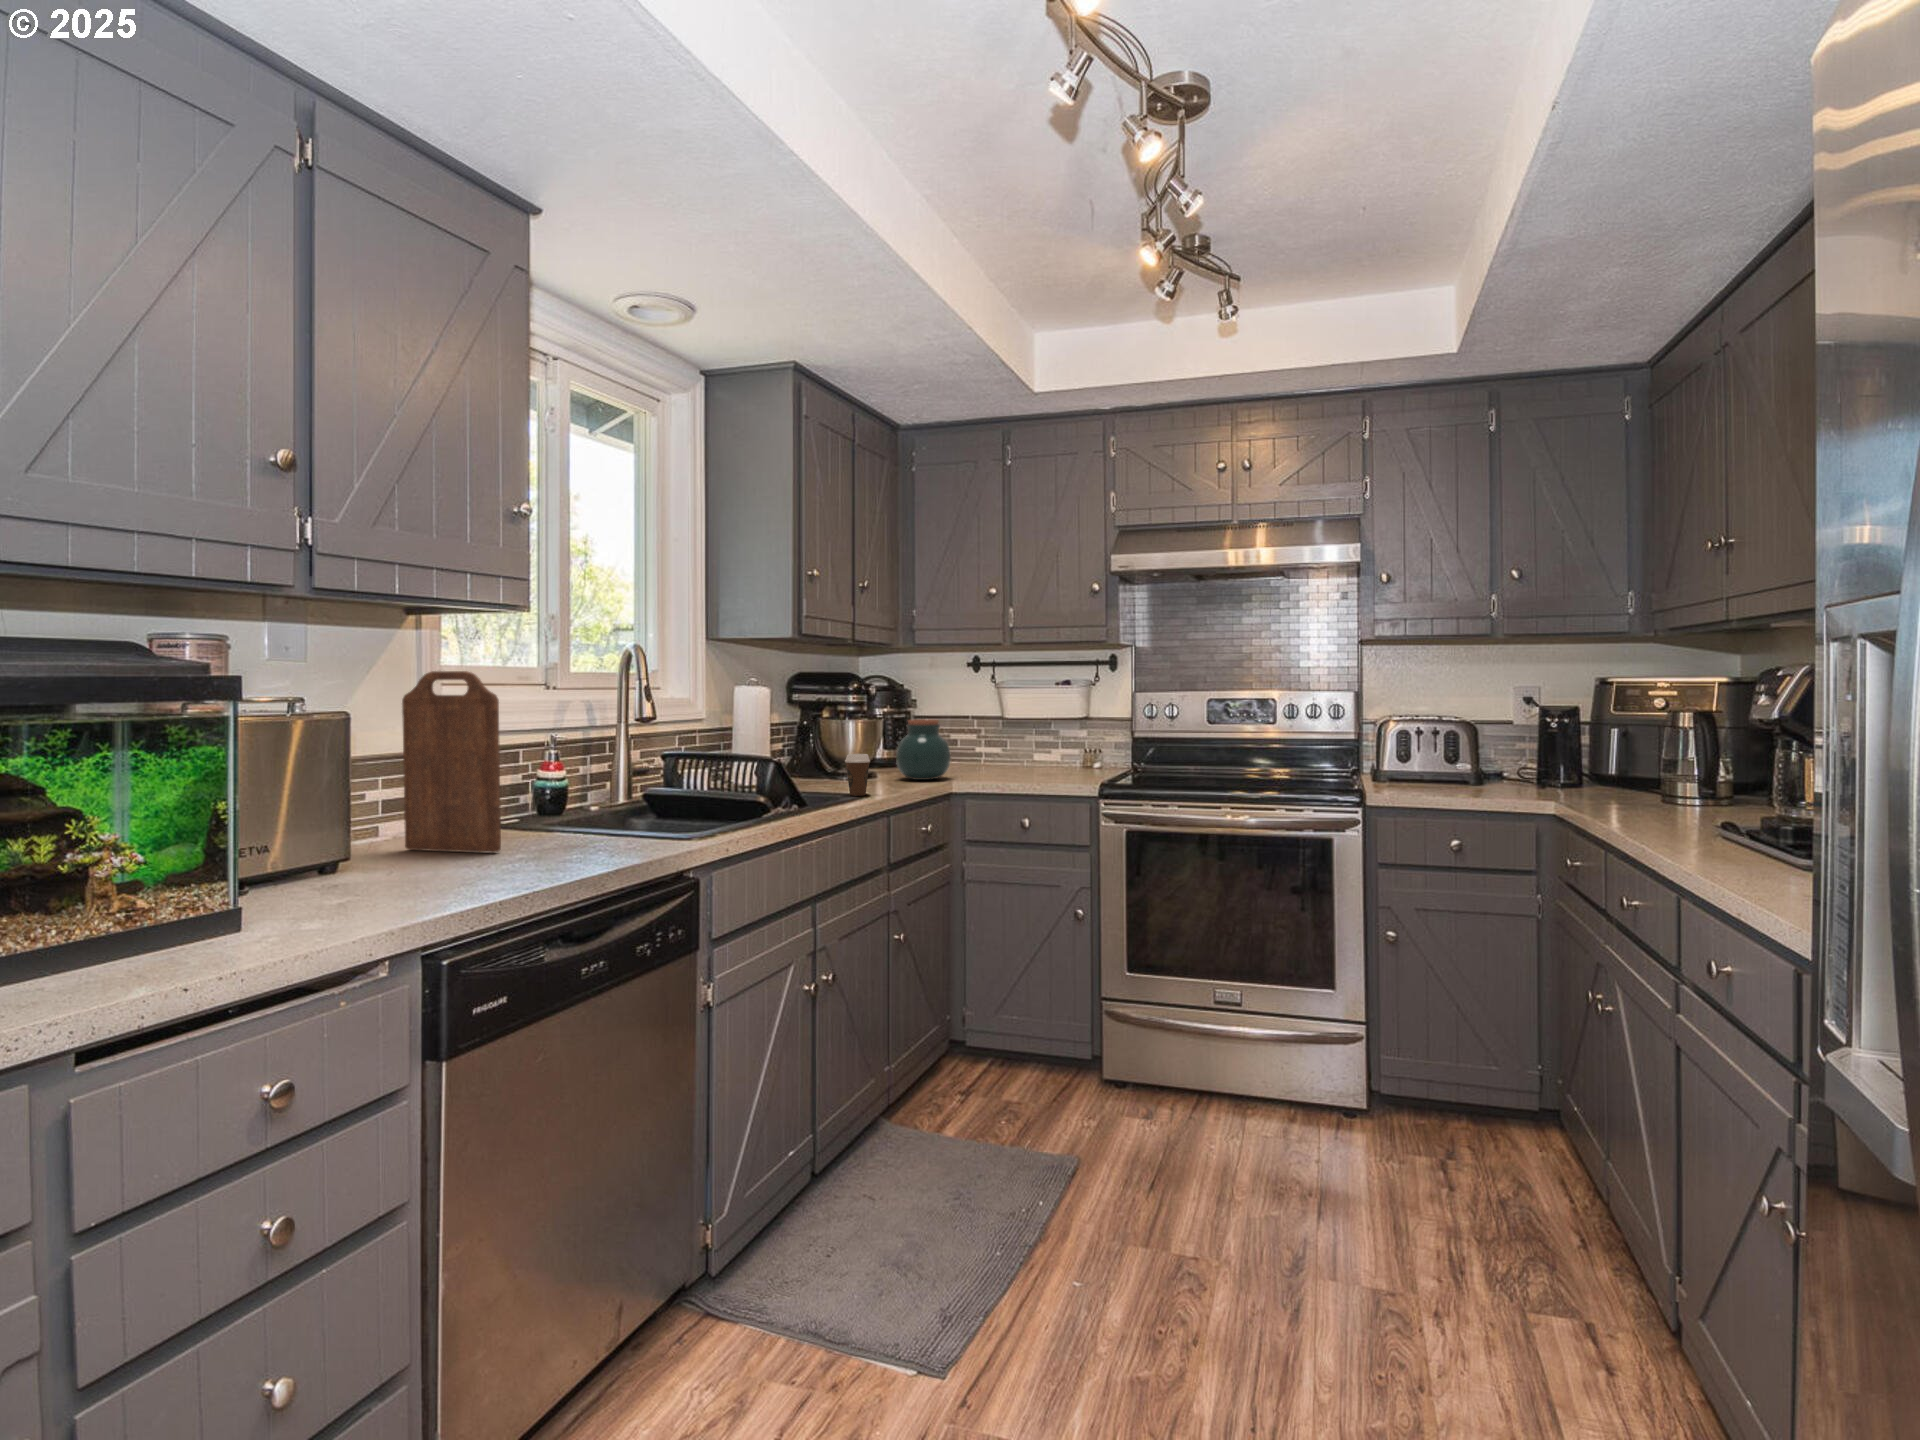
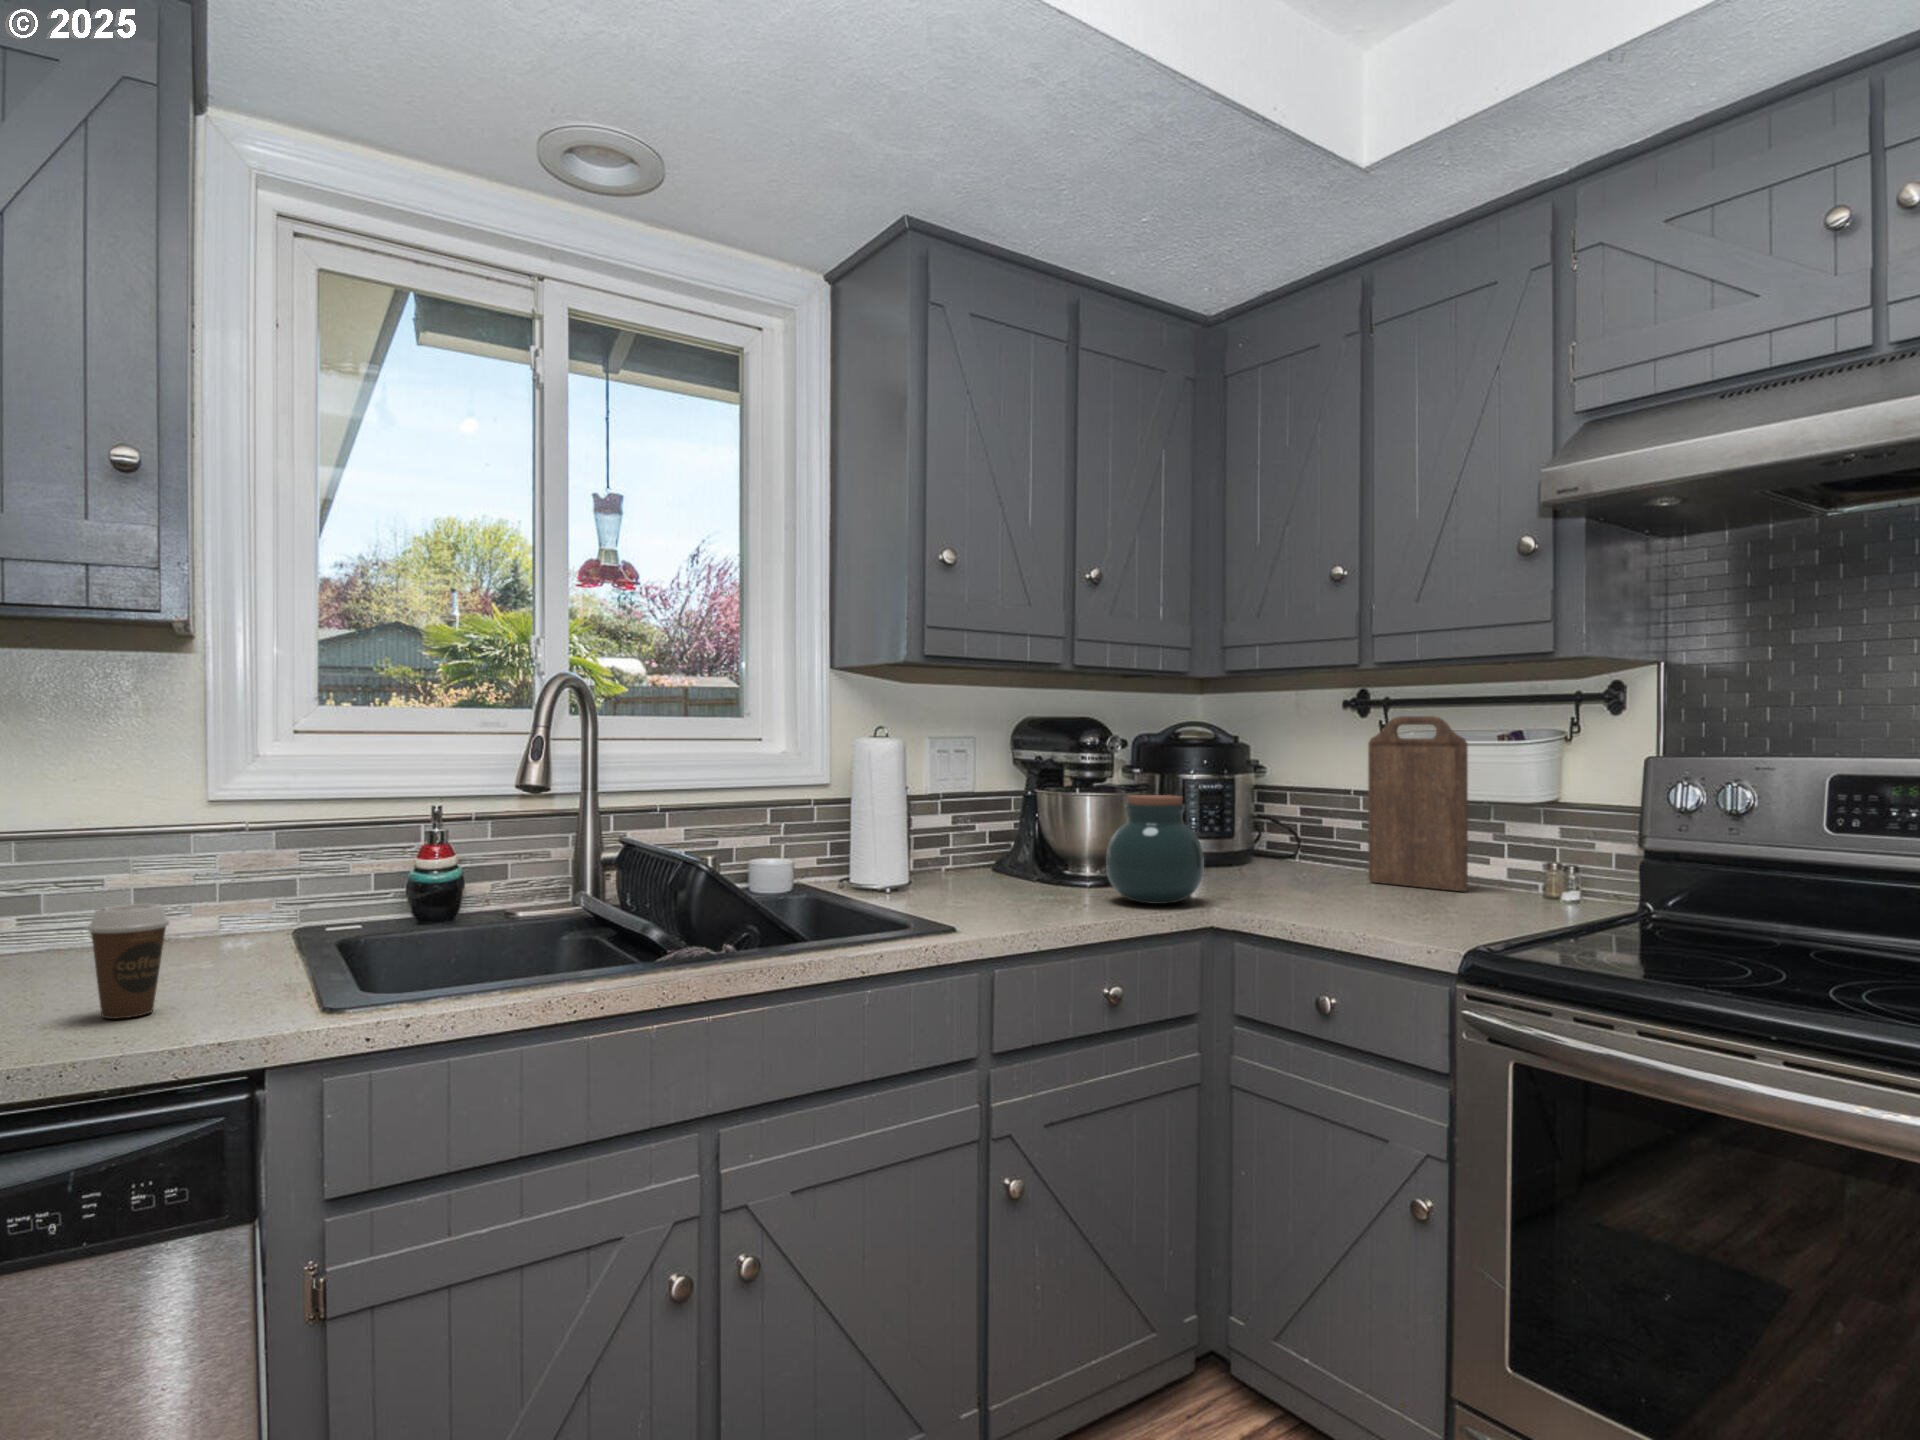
cutting board: present [402,671,501,853] -> present [1368,716,1468,891]
coffee cup: present [845,754,870,796] -> present [88,904,169,1019]

